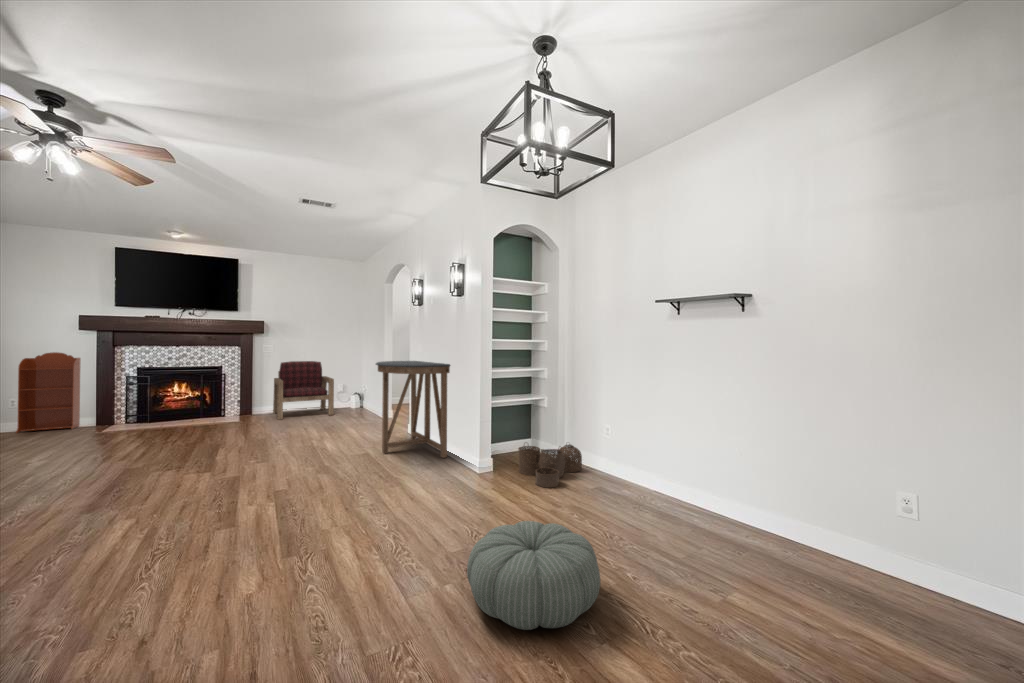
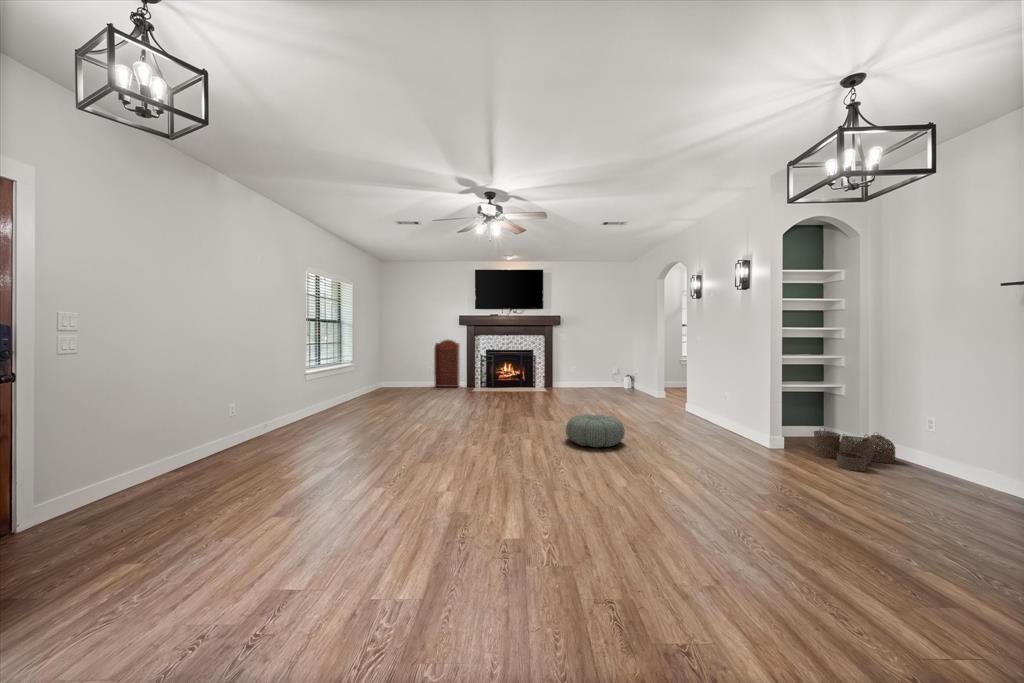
armchair: present [273,361,334,420] -> none [566,347,613,392]
console table: present [376,361,450,458] -> none [662,348,736,433]
pouf: present [467,521,600,630] -> present [566,414,625,447]

